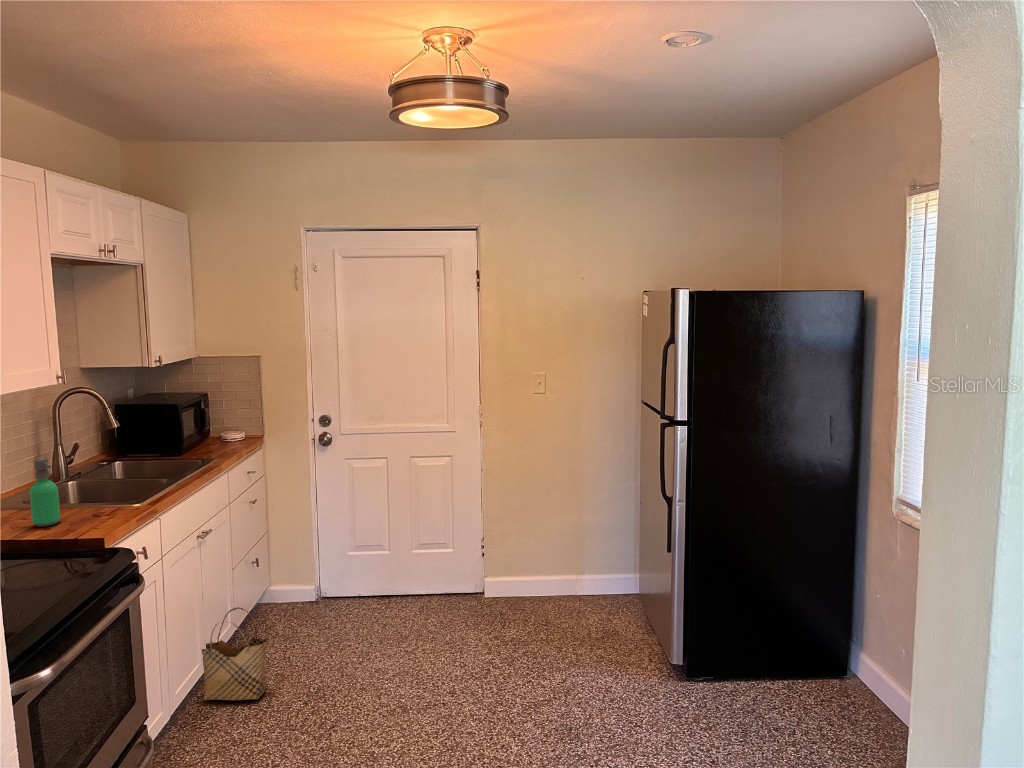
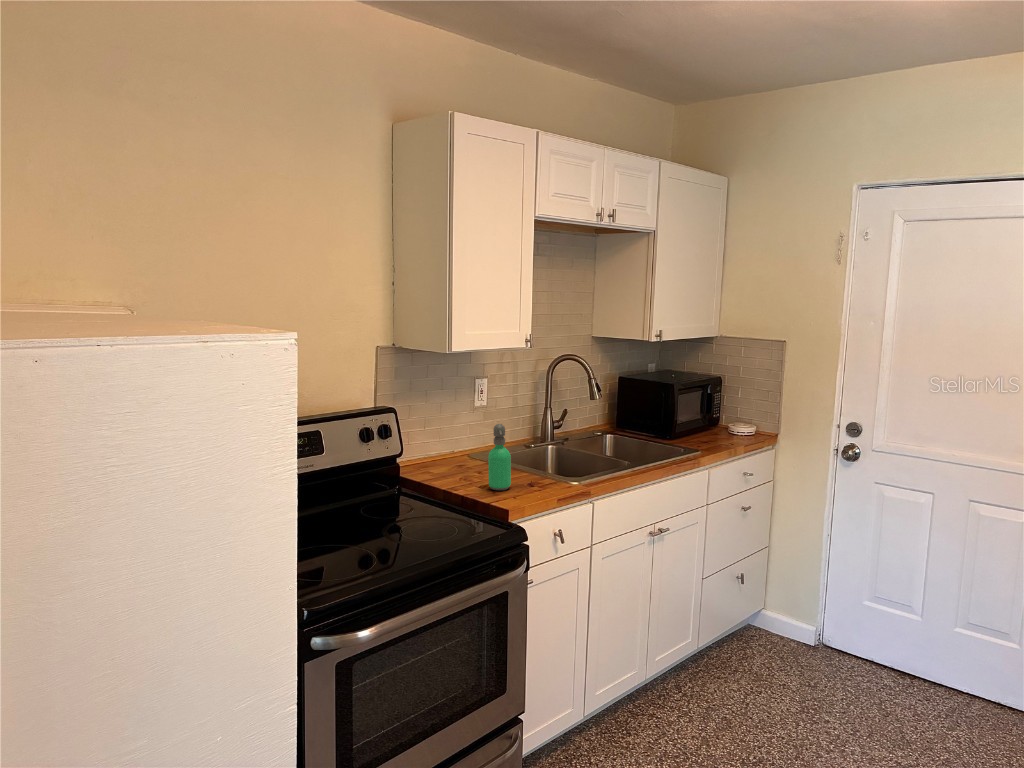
woven basket: present [202,608,267,700] -> none [639,625,709,737]

